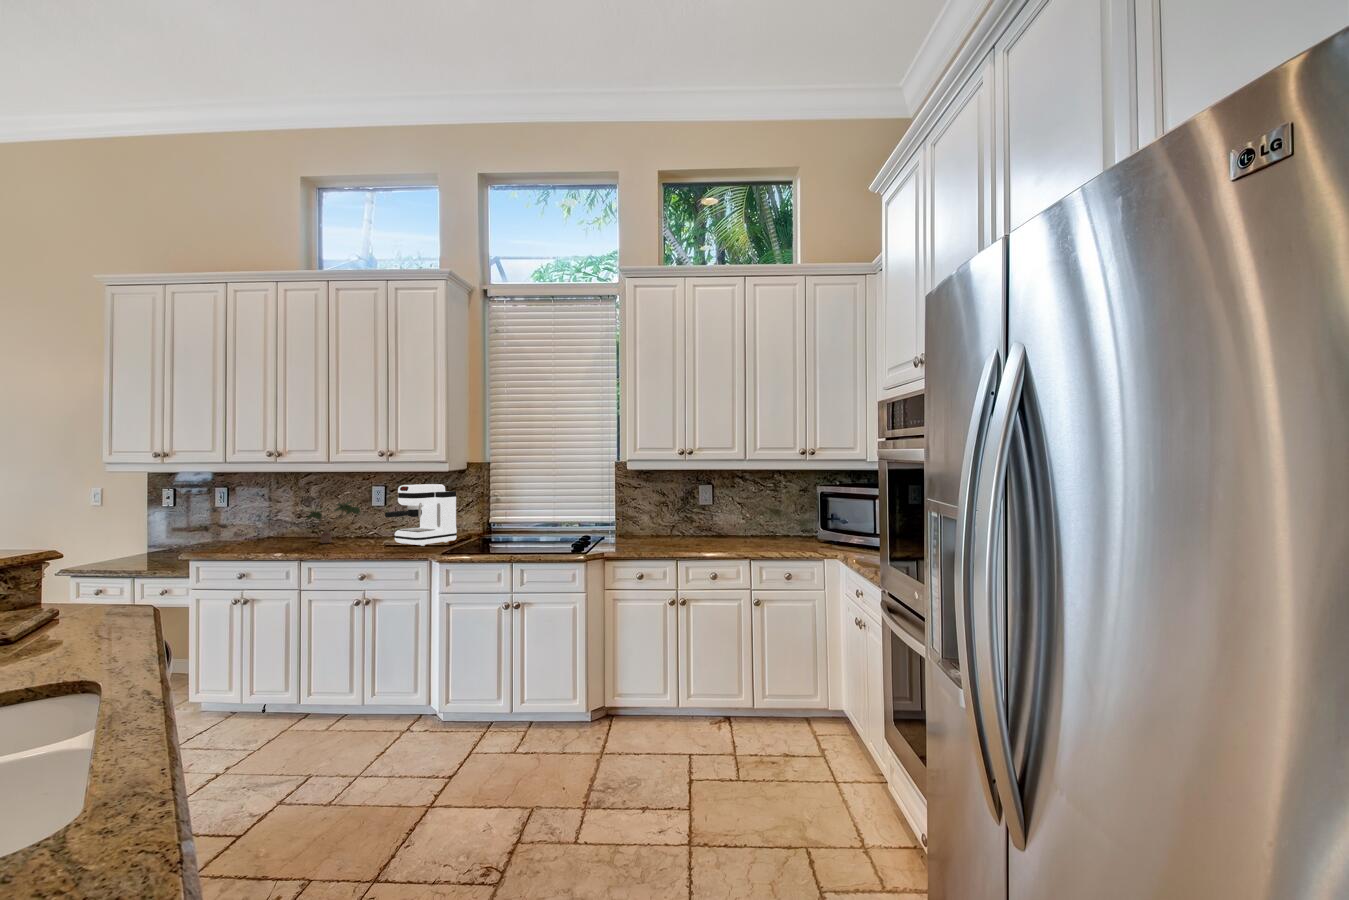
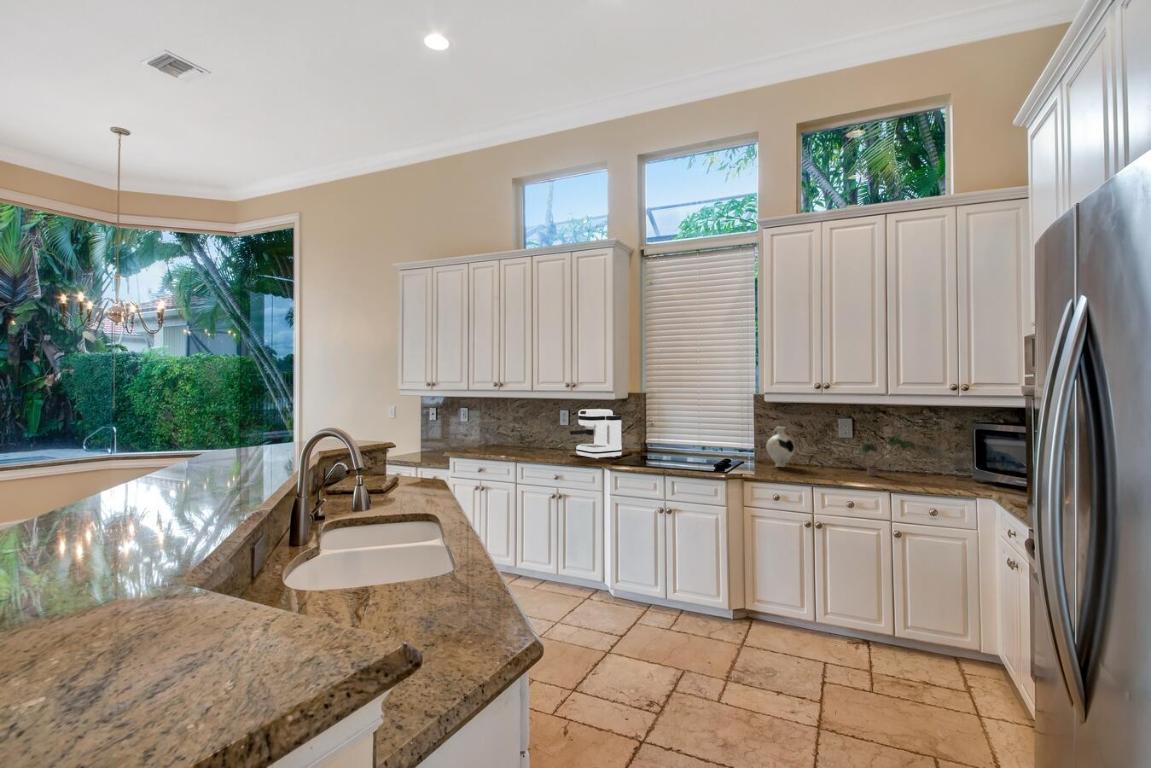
decorative vase: none [626,497,655,542] -> present [766,427,795,467]
potted plant: present [307,501,360,543] -> present [859,434,916,476]

